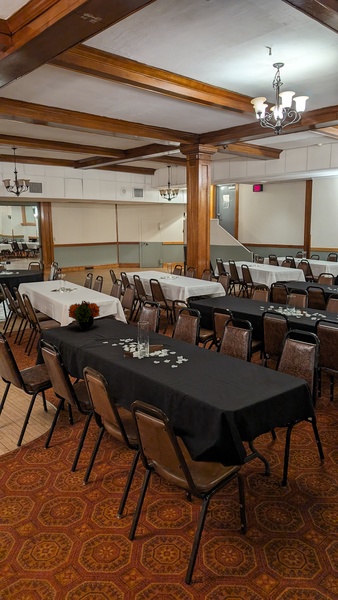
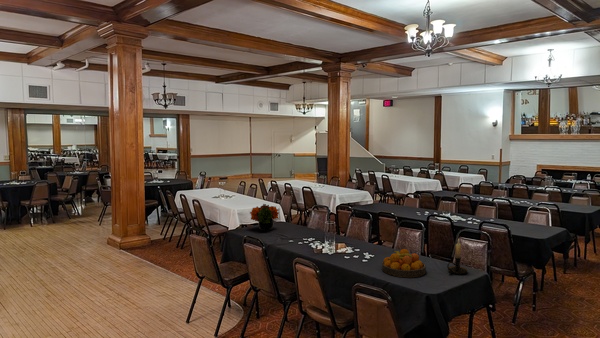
candle holder: none [258,346,283,388] -> present [447,239,467,275]
fruit bowl: none [186,357,235,391] -> present [382,249,426,277]

